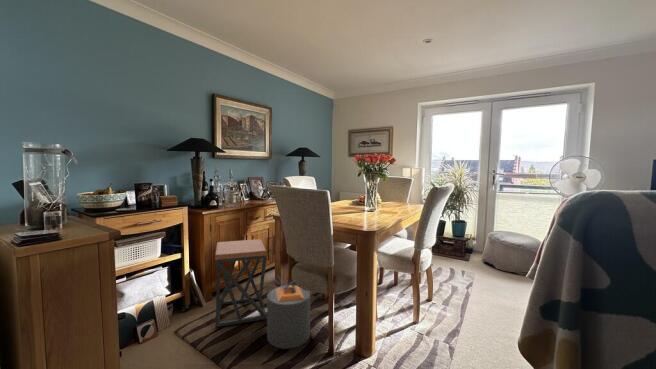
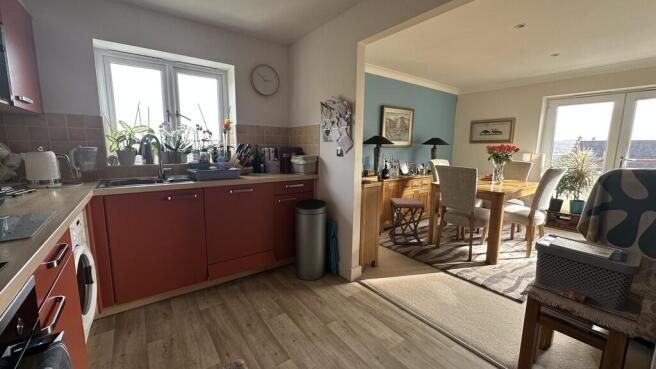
trash can: present [267,279,310,349] -> none [426,216,455,258]

